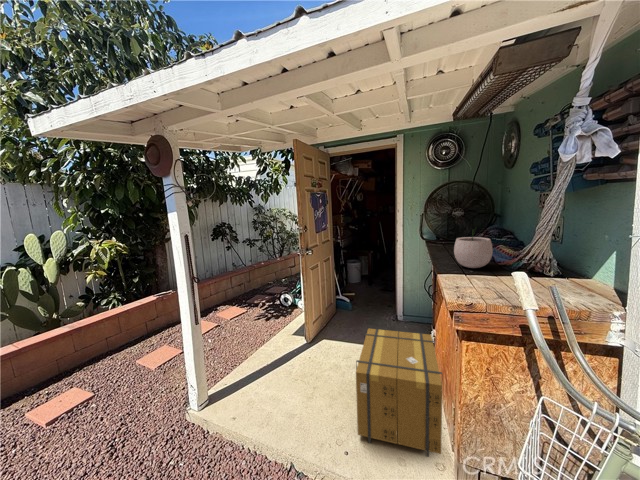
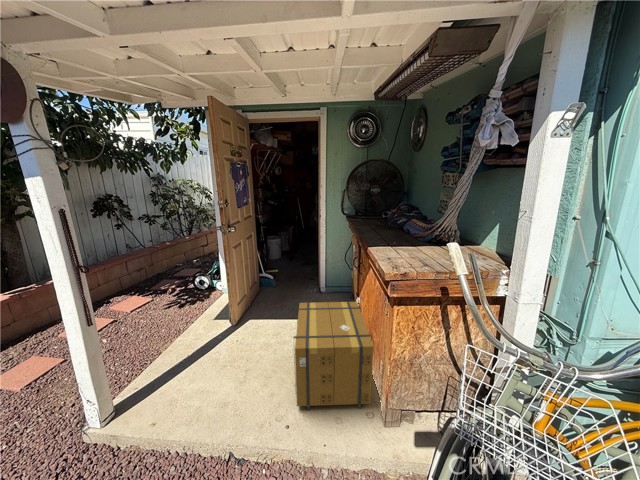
plant pot: present [454,228,493,268] -> none [379,202,410,240]

